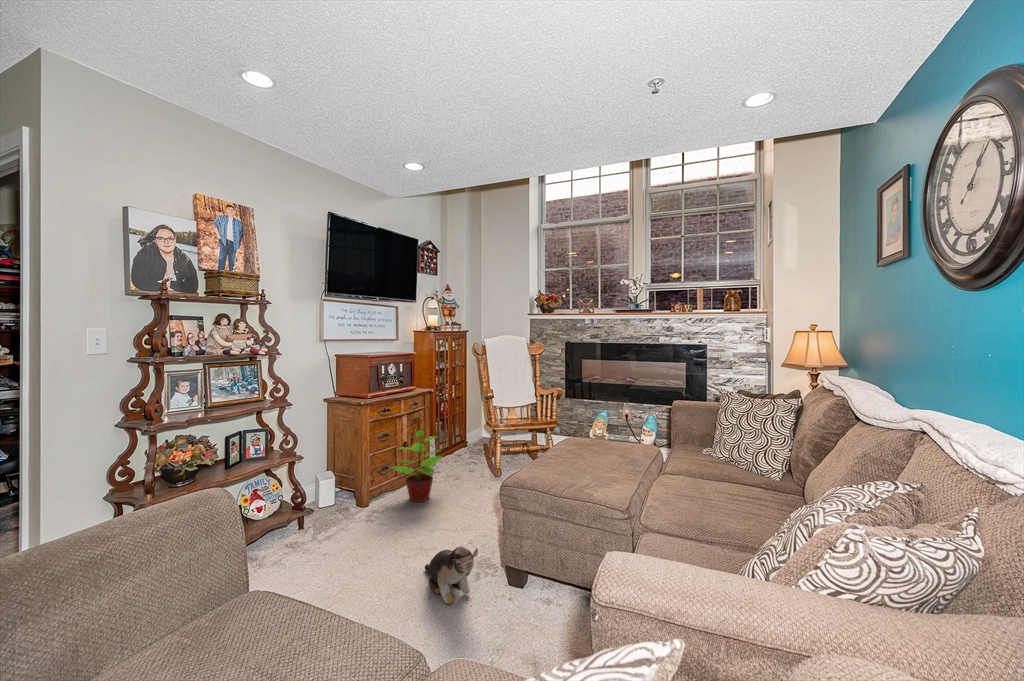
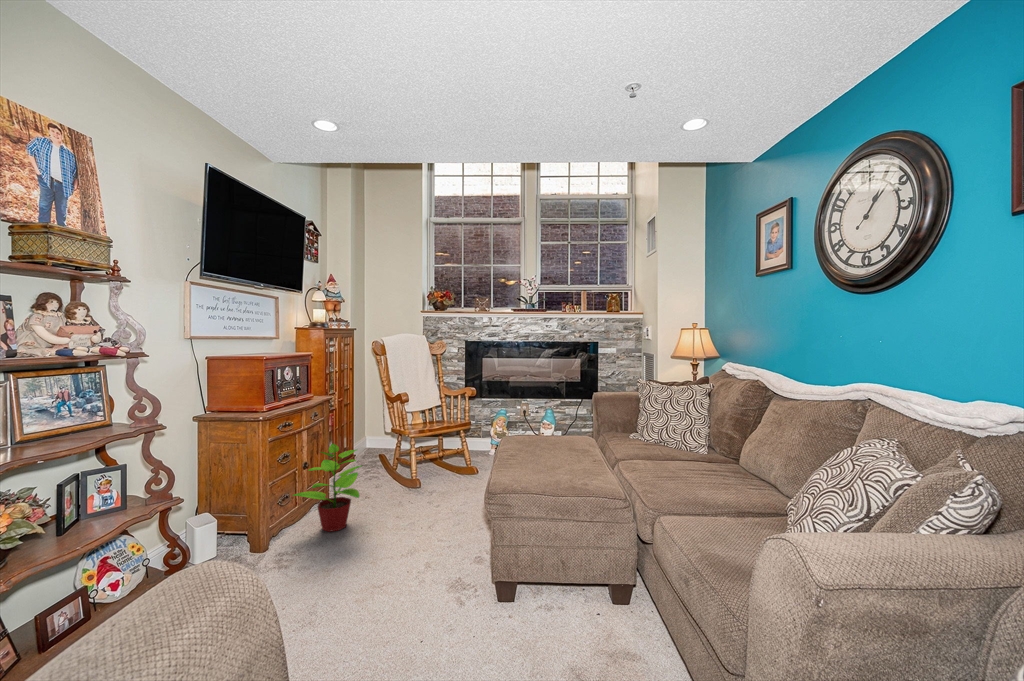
plush toy: present [425,547,478,604] -> none [396,571,489,645]

